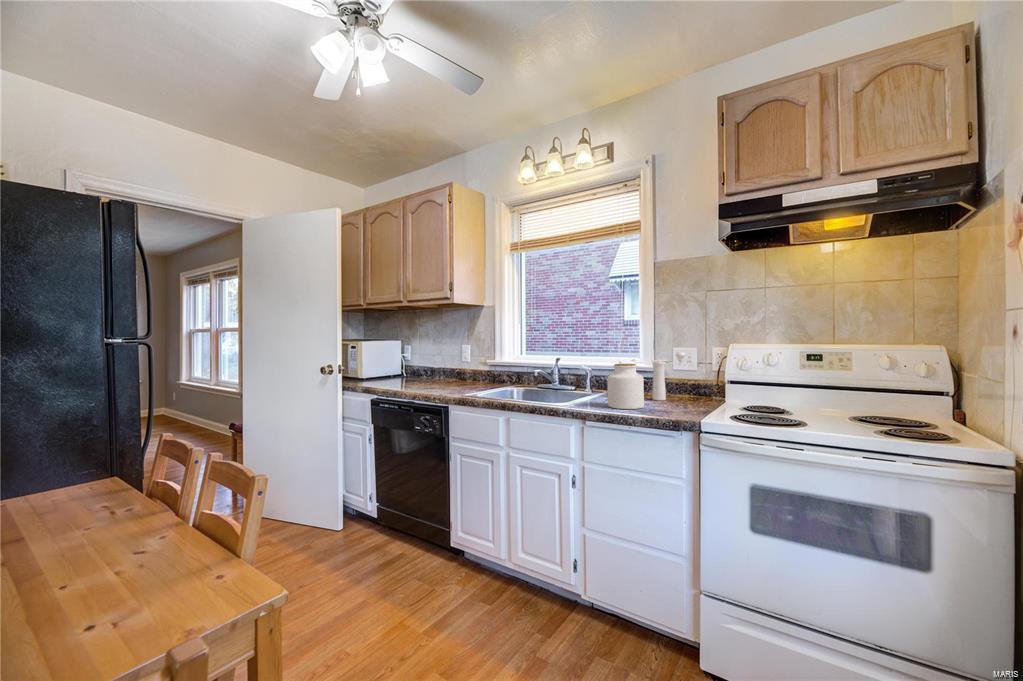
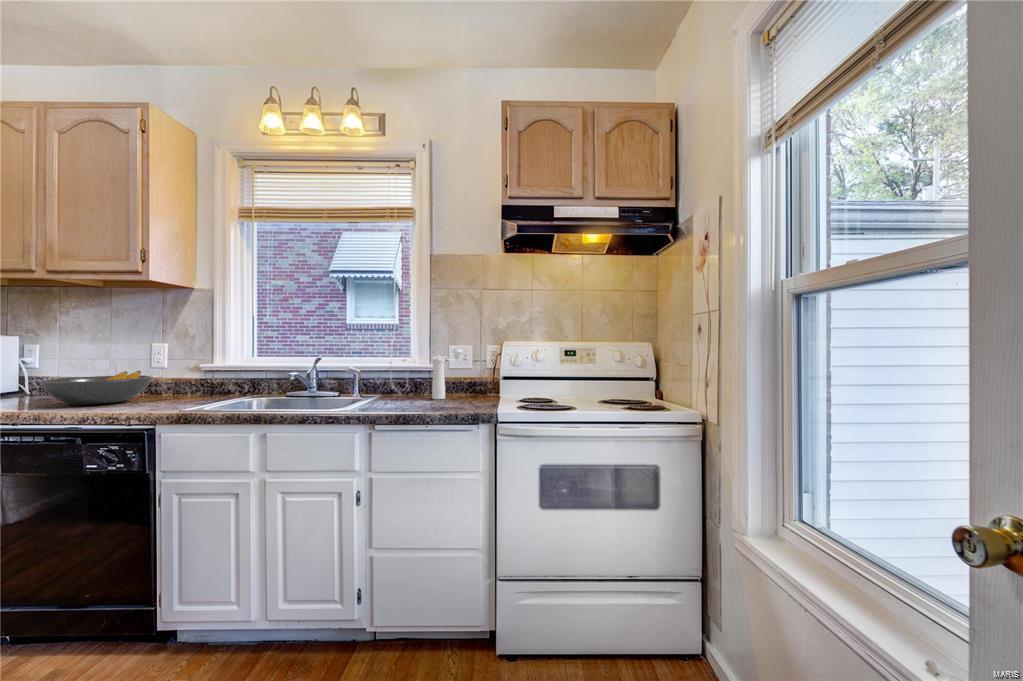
jar: present [607,364,644,409] -> none [394,360,433,409]
fruit bowl: none [399,365,457,387] -> present [39,371,153,405]

